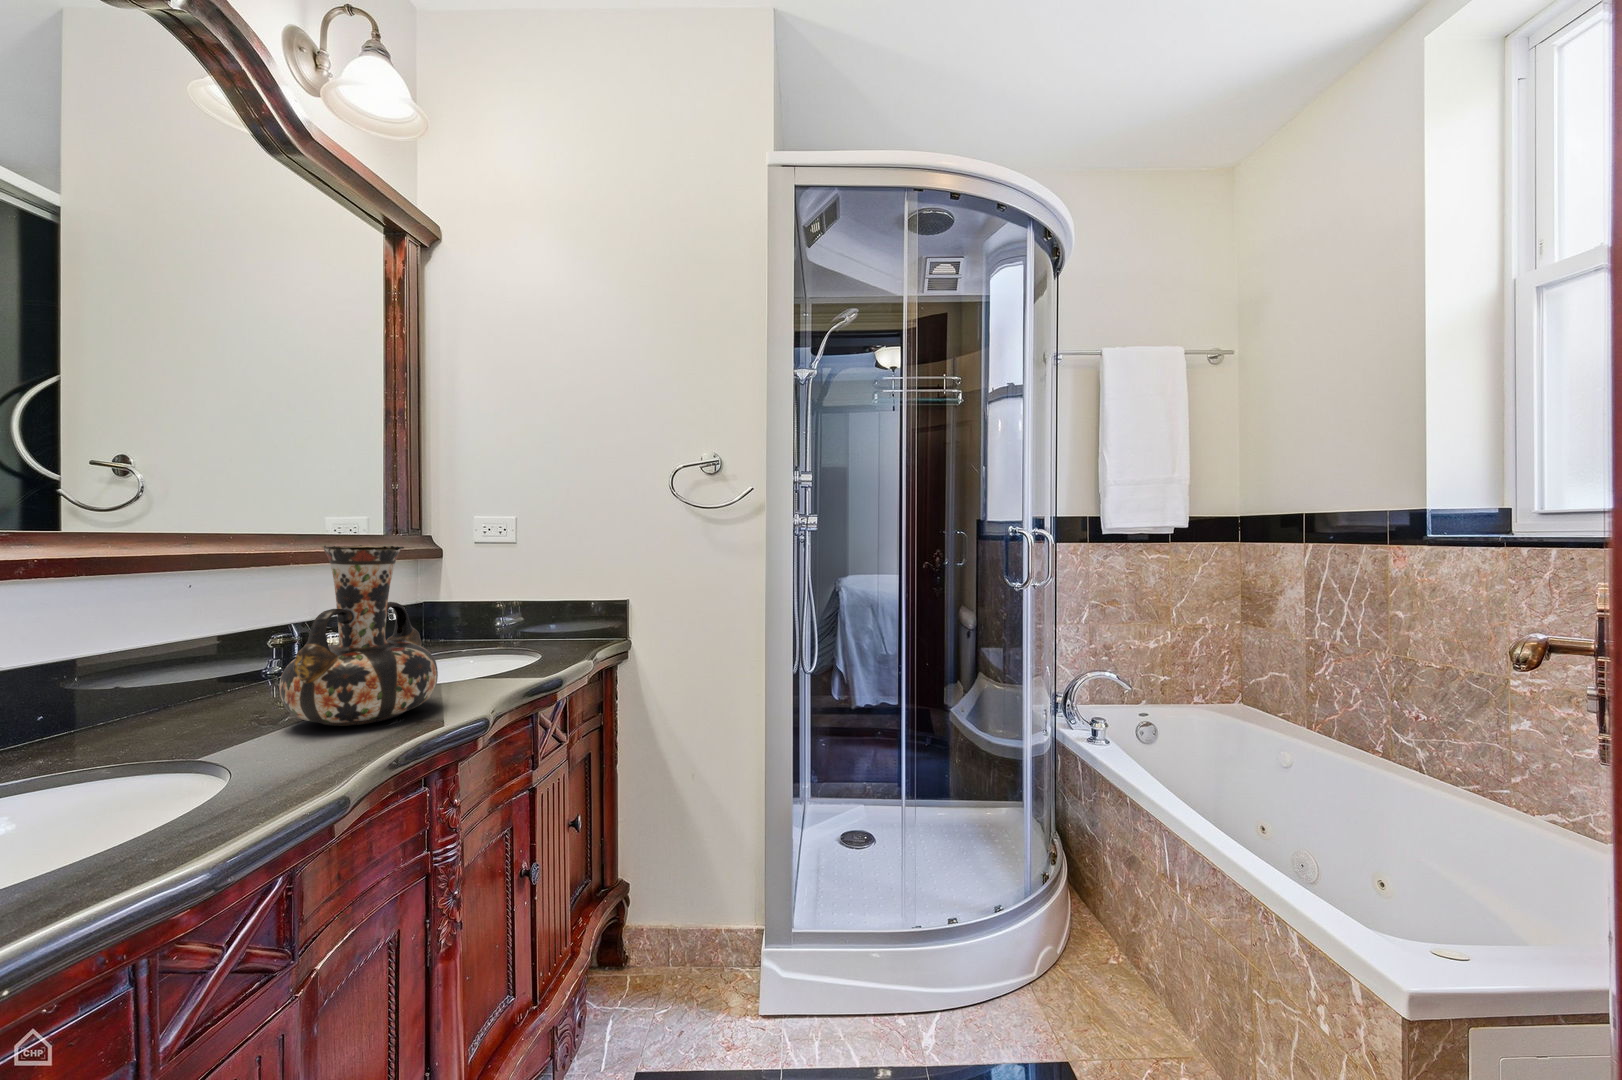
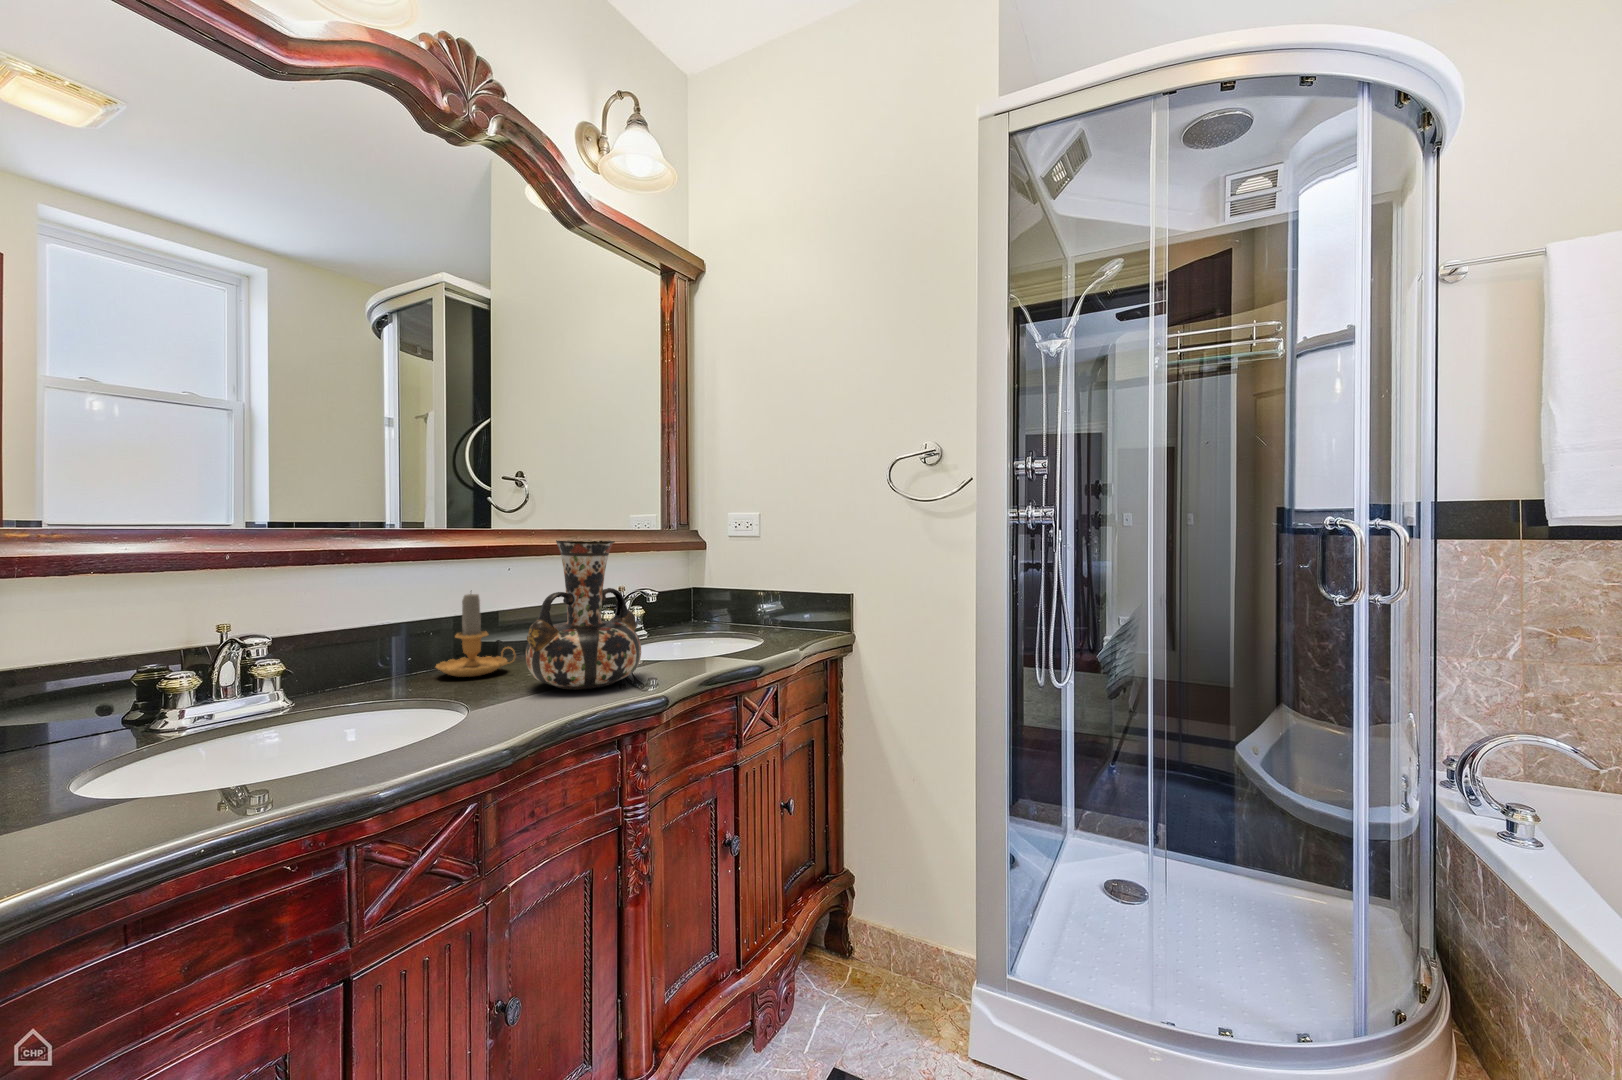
candle: none [96,613,237,732] -> present [436,594,516,677]

